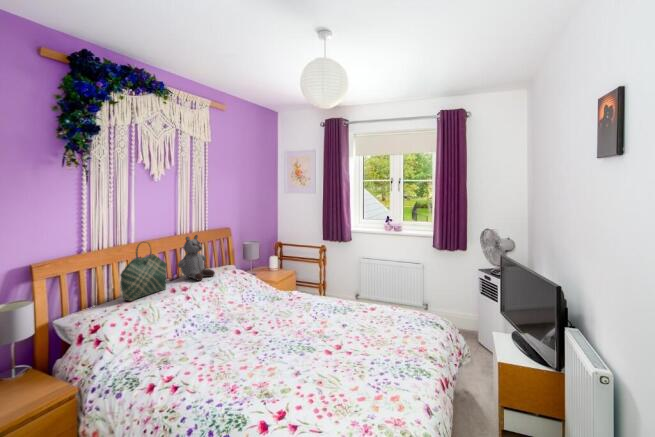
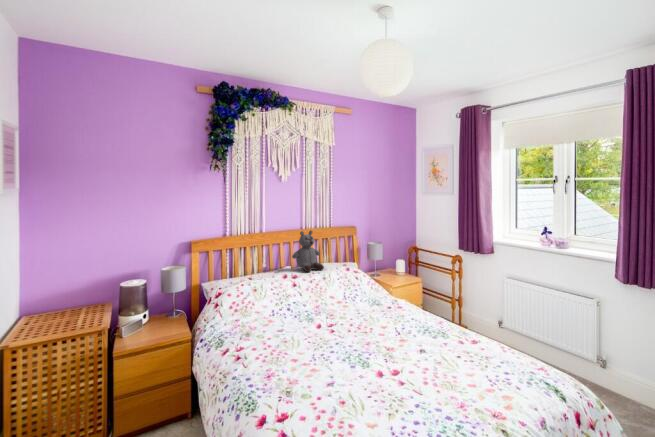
tote bag: present [120,243,167,301] -> none [241,232,280,280]

